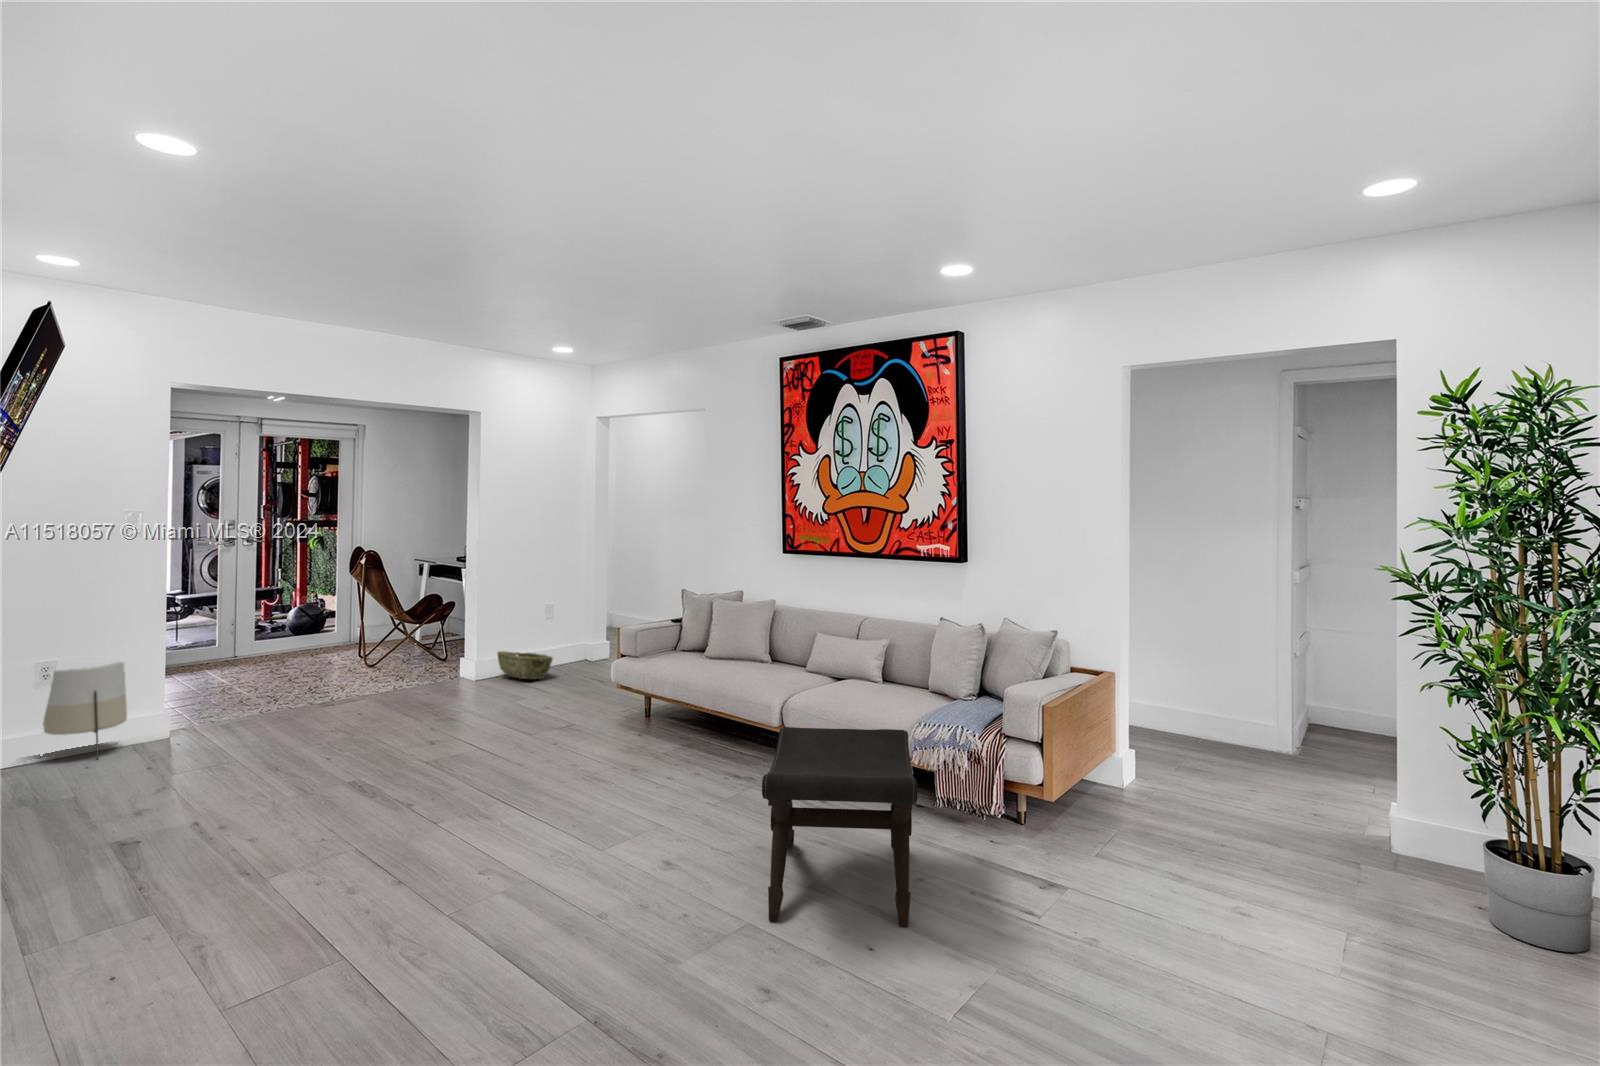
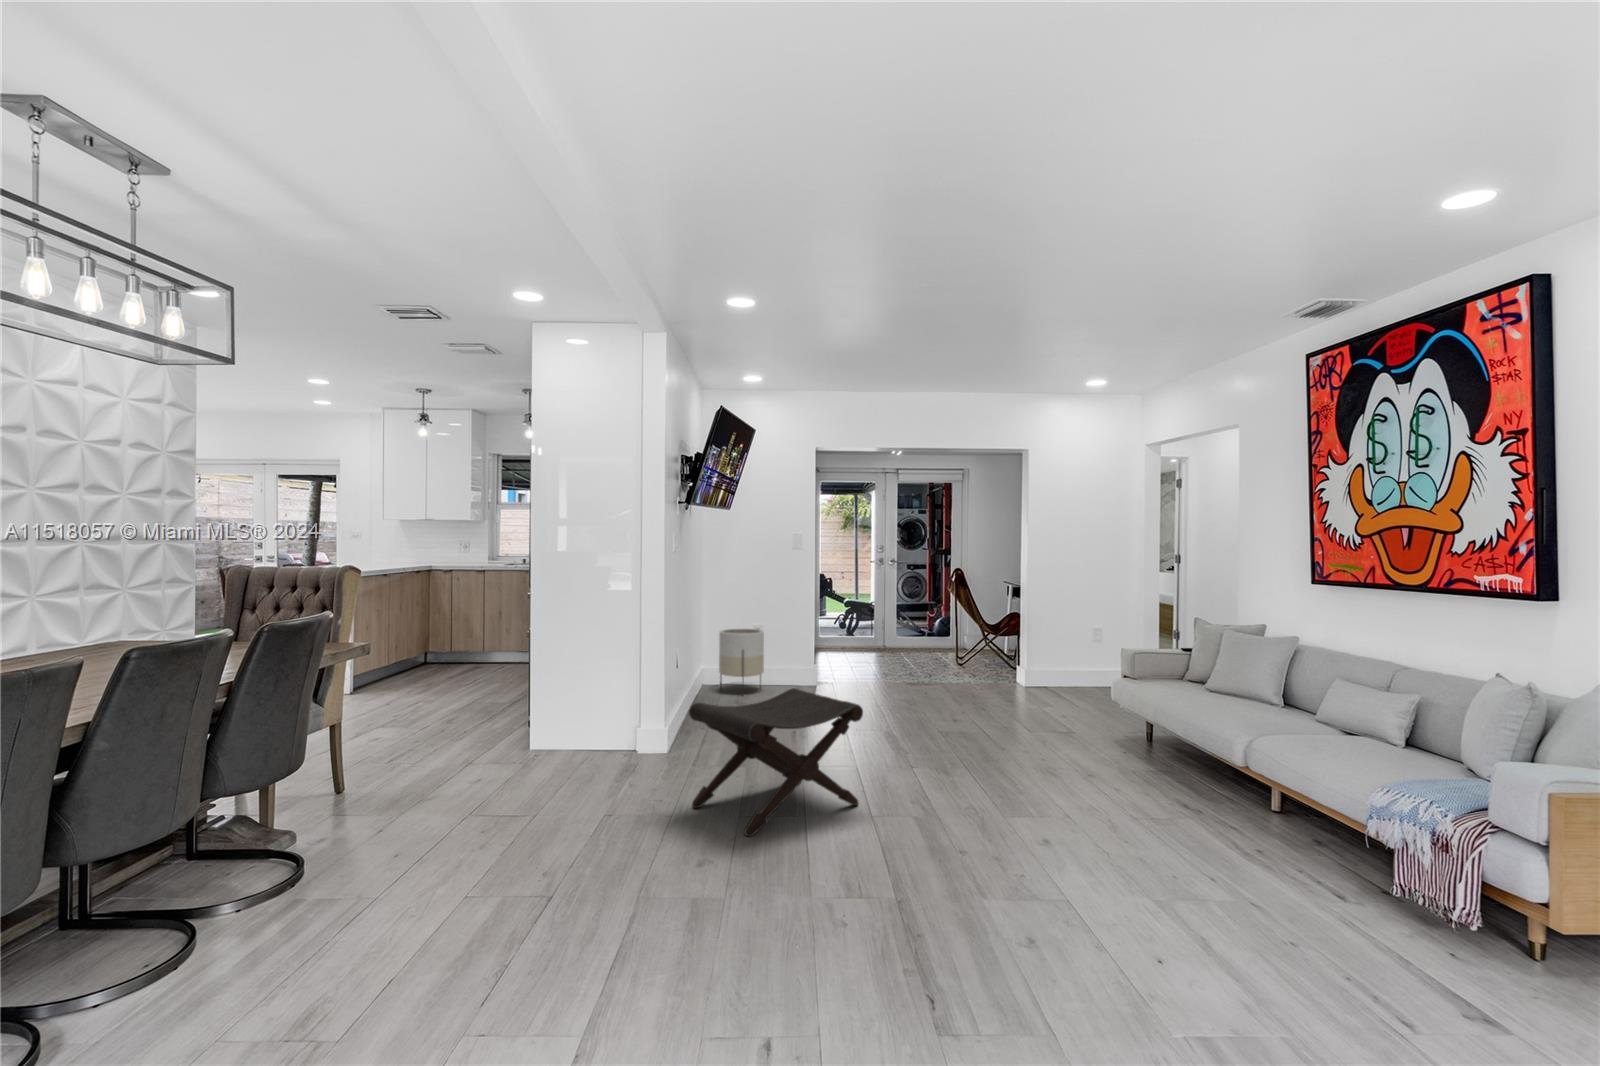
woven basket: present [497,651,553,679] -> none [1041,665,1088,696]
footstool: present [762,727,917,926] -> present [689,688,863,836]

